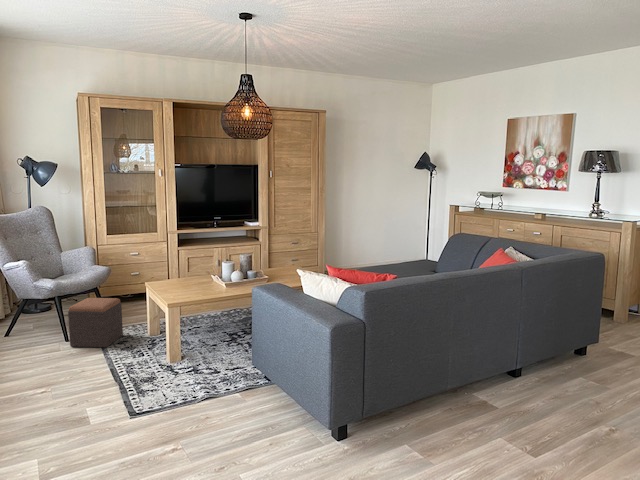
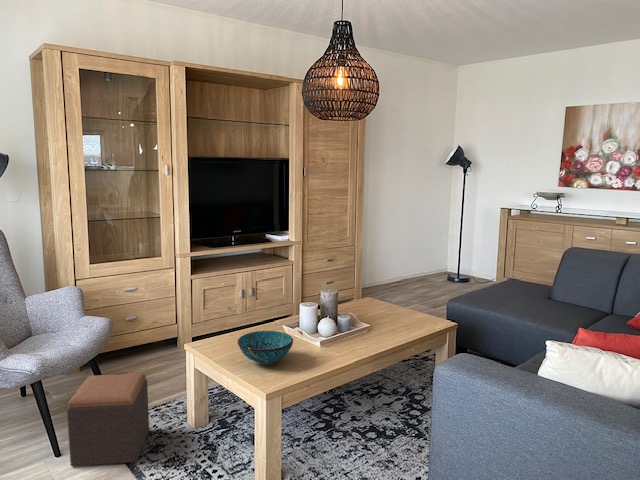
decorative bowl: none [166,274,201,293] -> present [238,331,293,365]

